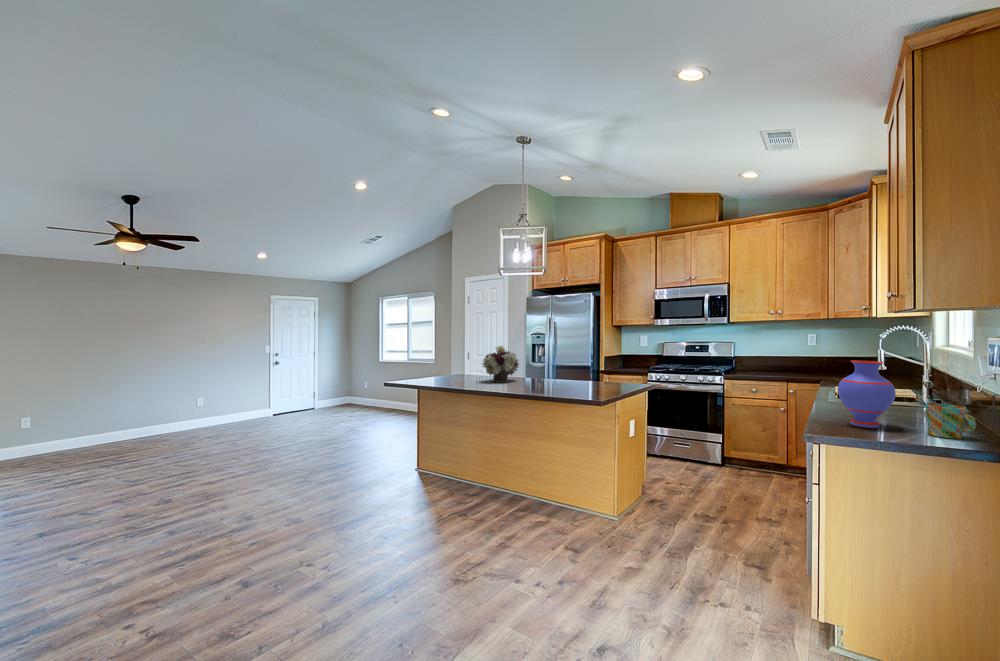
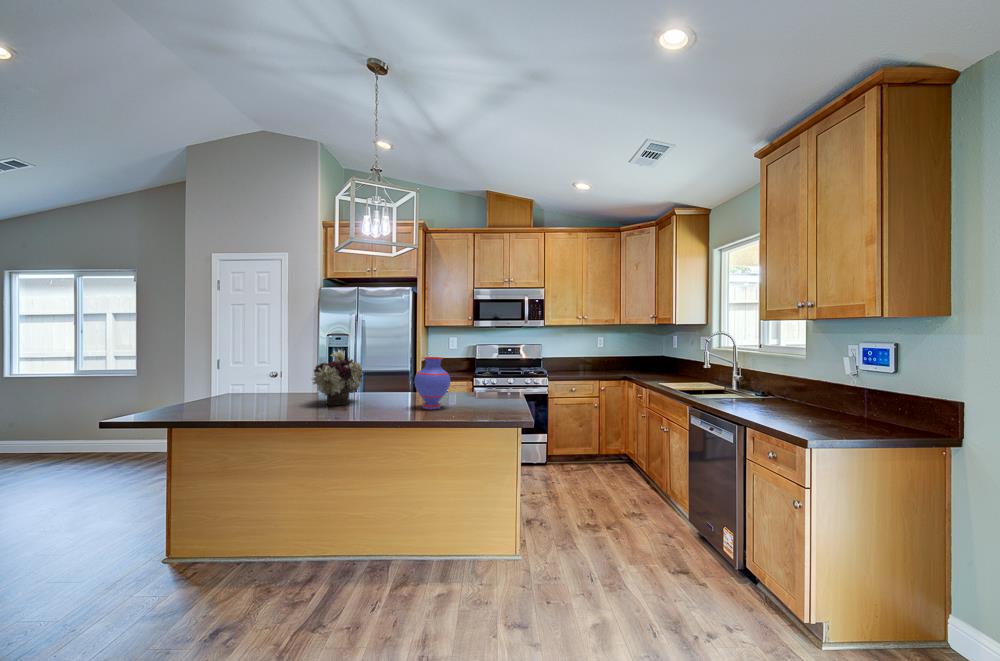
vase: present [838,360,896,428] -> present [414,357,450,409]
mug: present [926,403,976,439] -> none [862,400,905,431]

